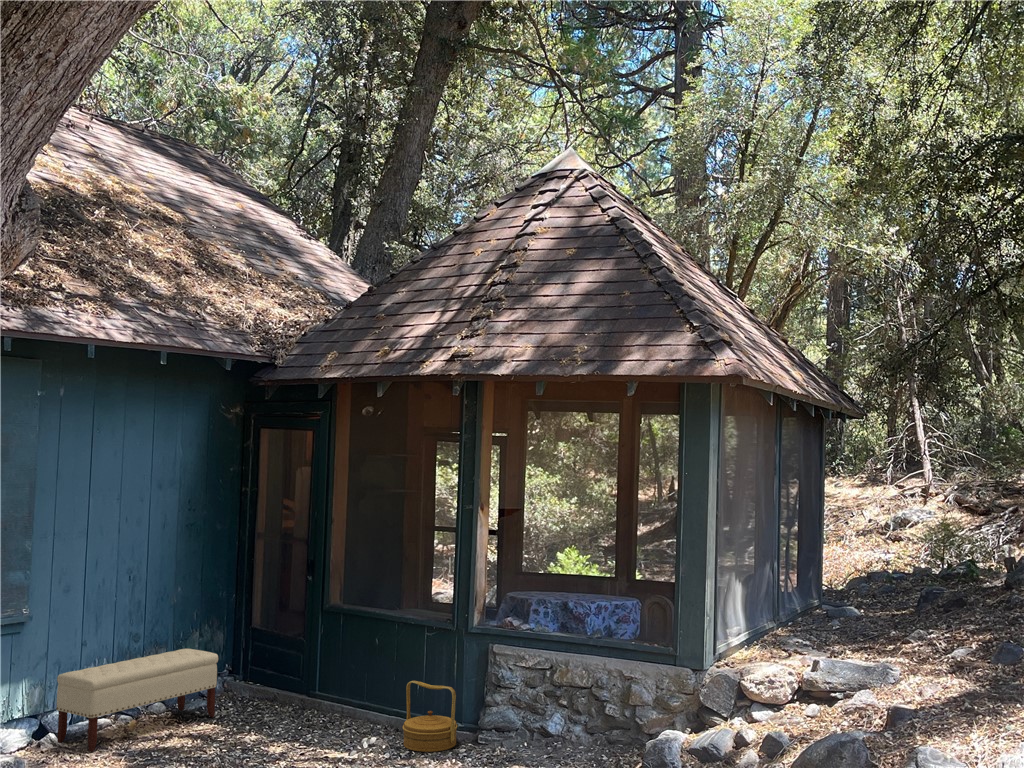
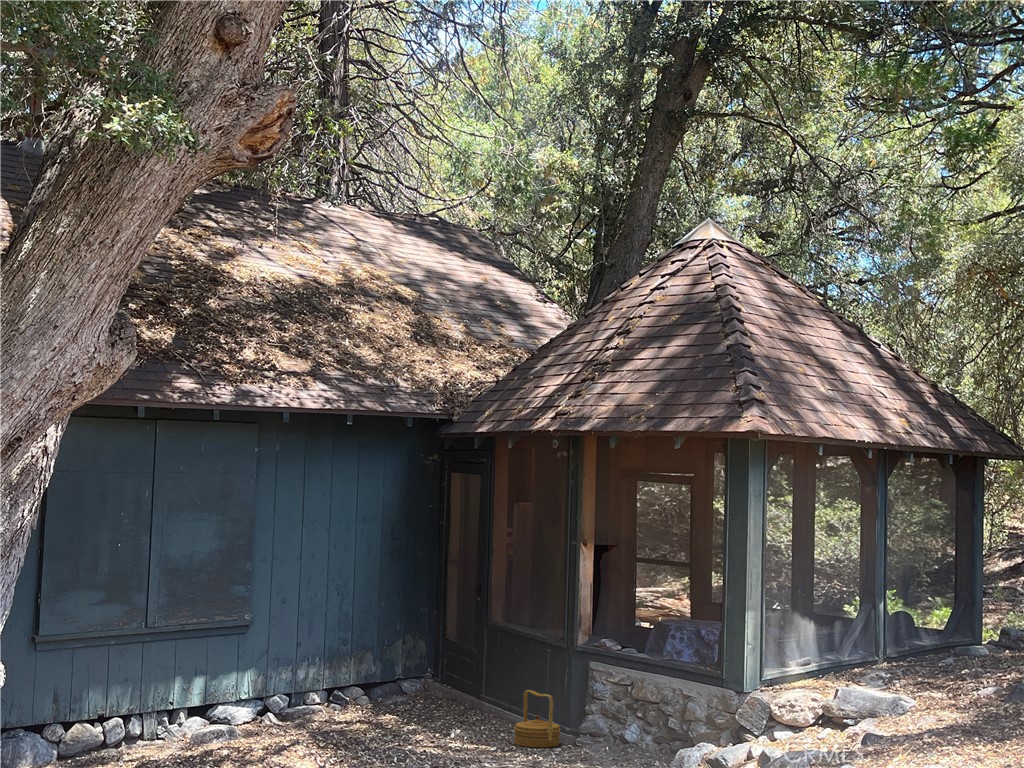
bench: present [56,649,218,752] -> none [277,658,404,722]

